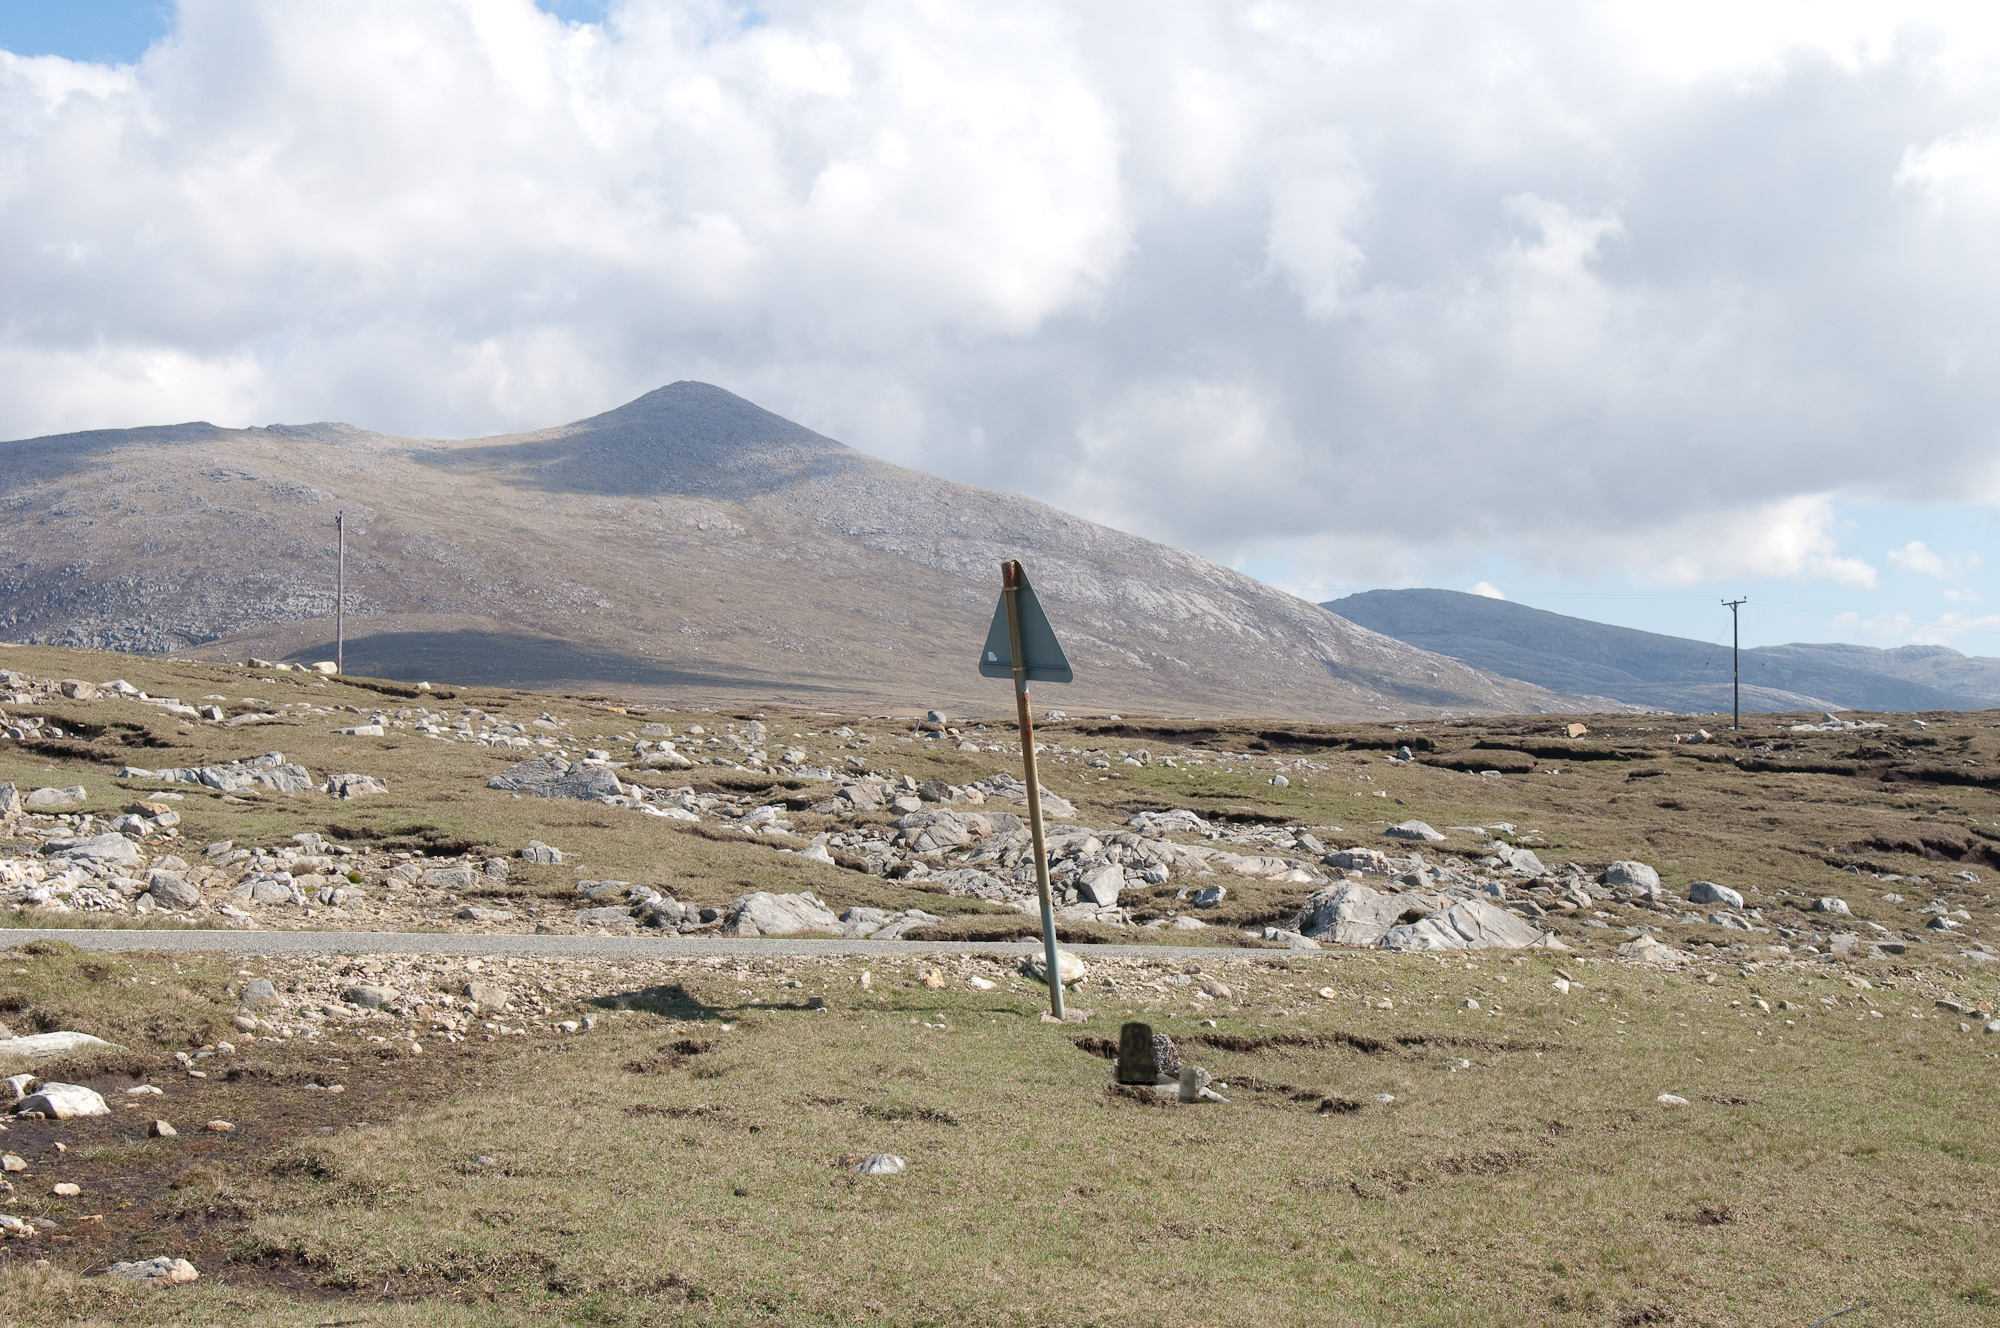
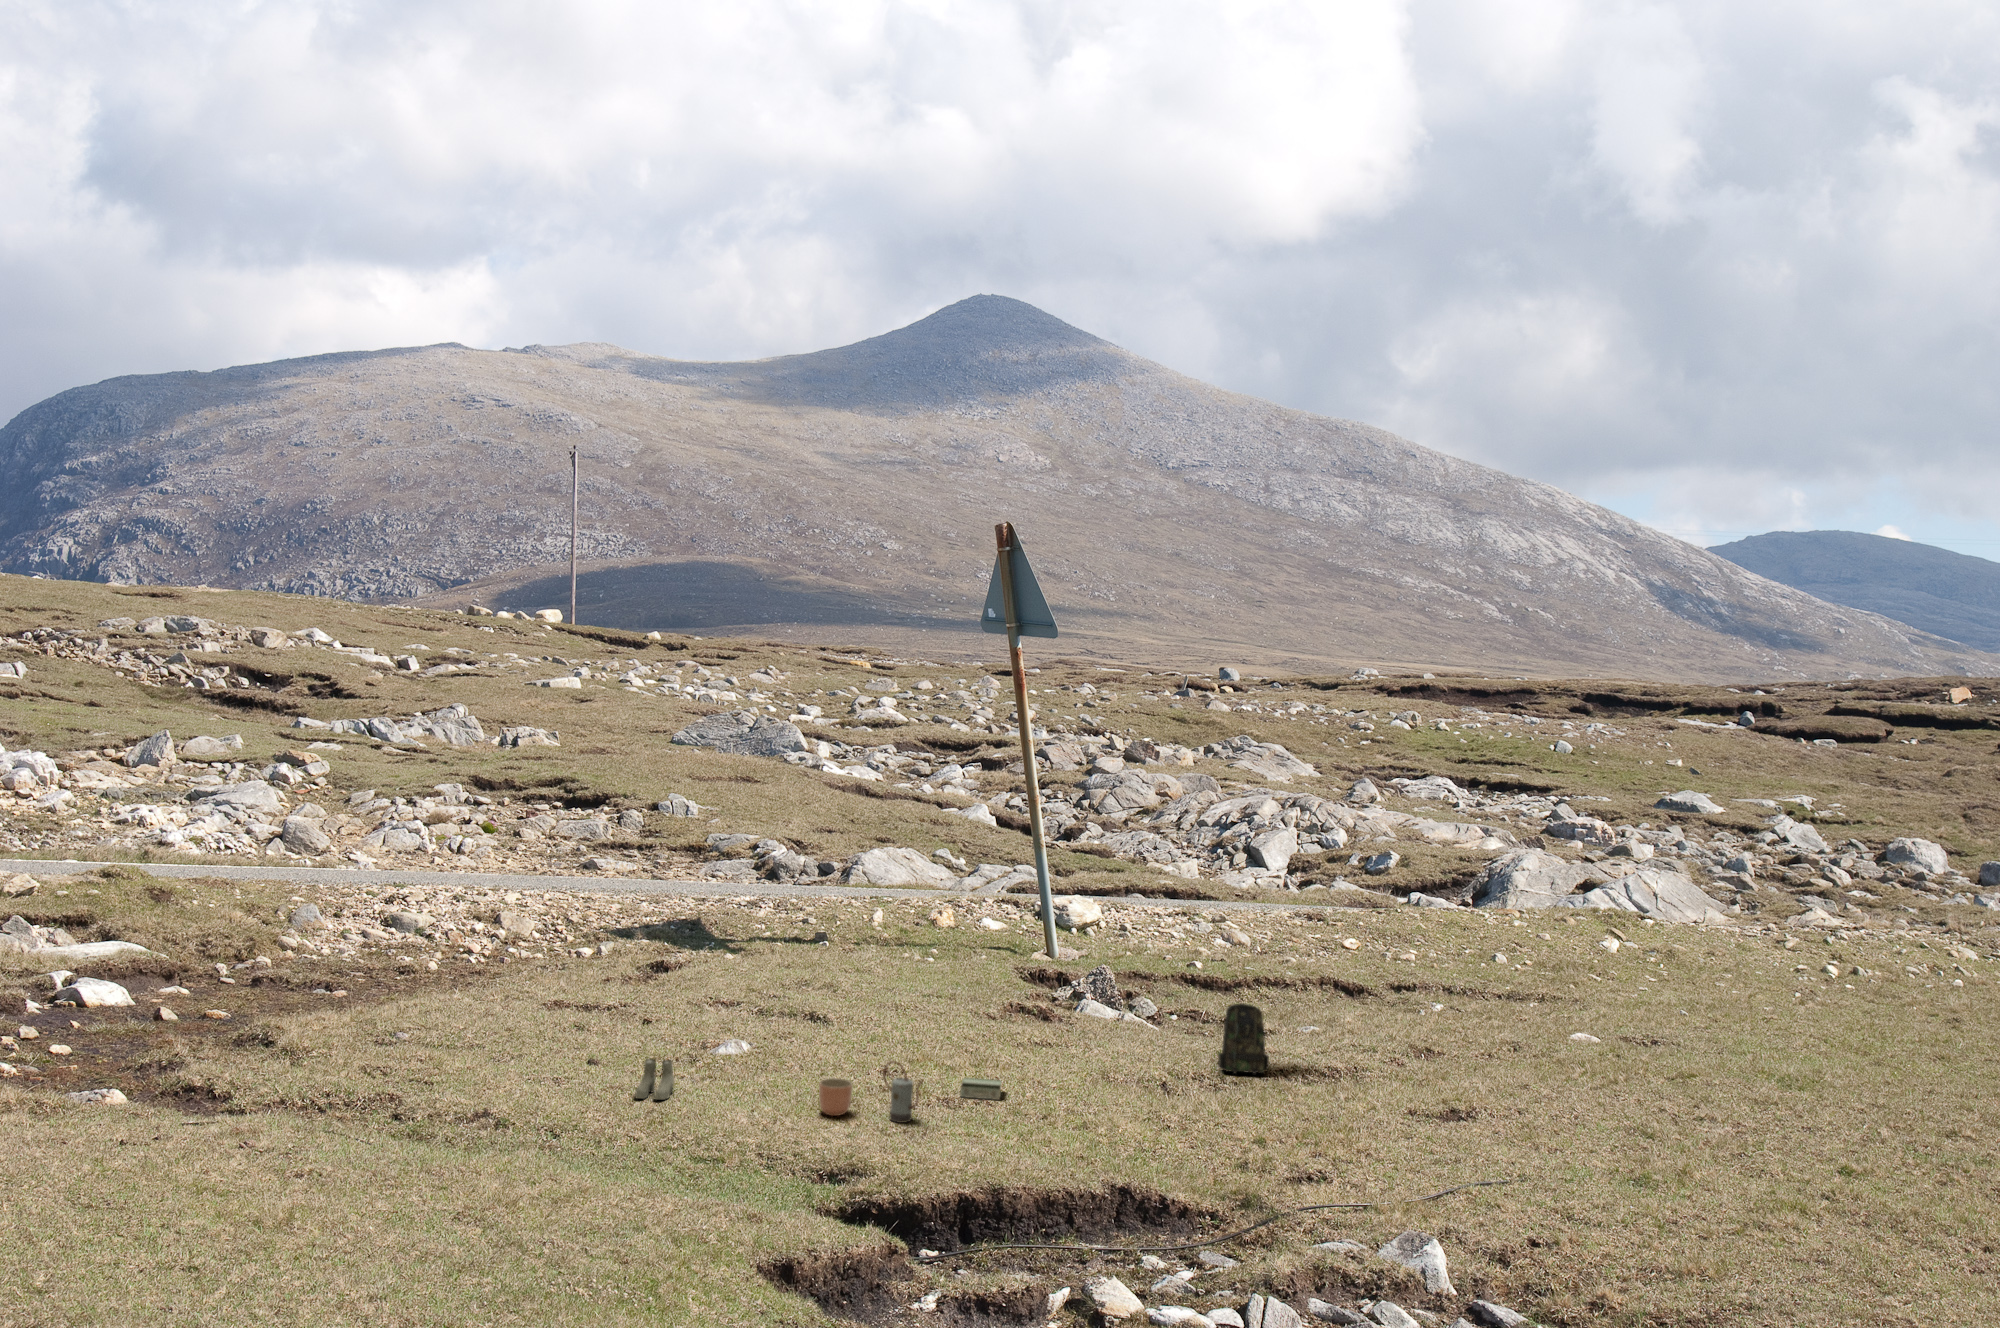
watering can: present [1170,1055,1206,1103] -> present [883,1061,922,1123]
boots: none [614,1088,647,1125] -> present [635,1059,674,1100]
toolbox: none [902,1094,938,1113] -> present [960,1078,1002,1100]
planter: none [784,1098,814,1132] -> present [819,1078,853,1116]

